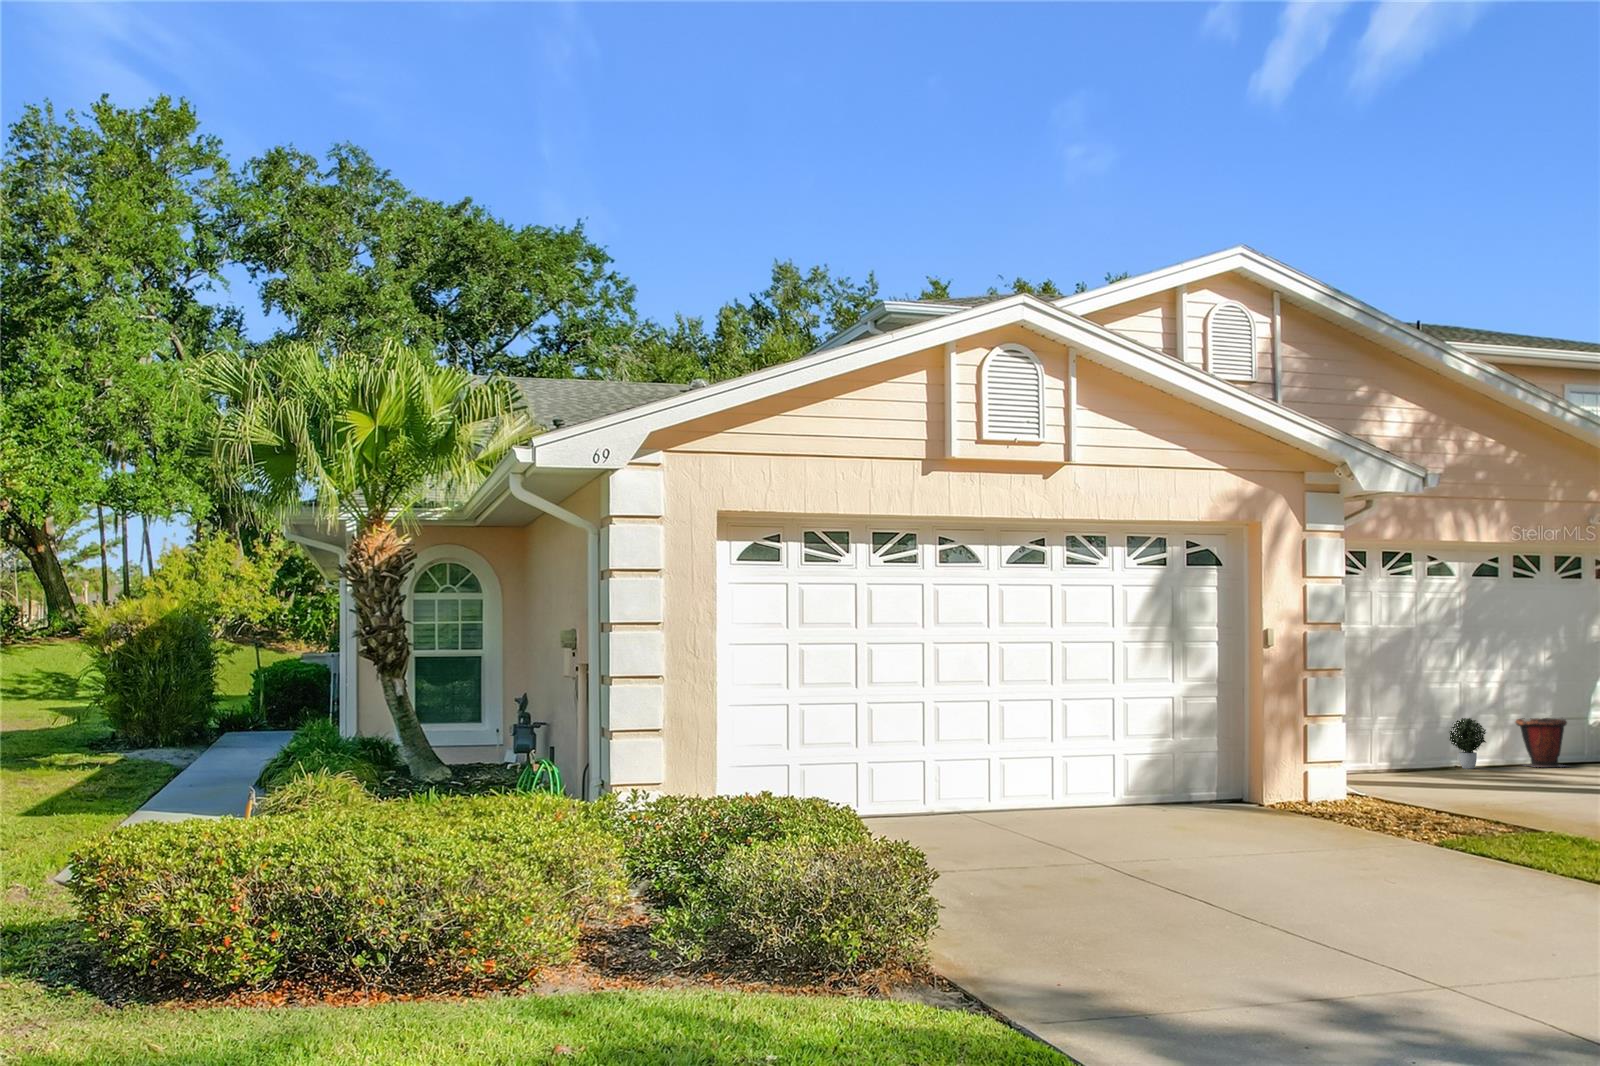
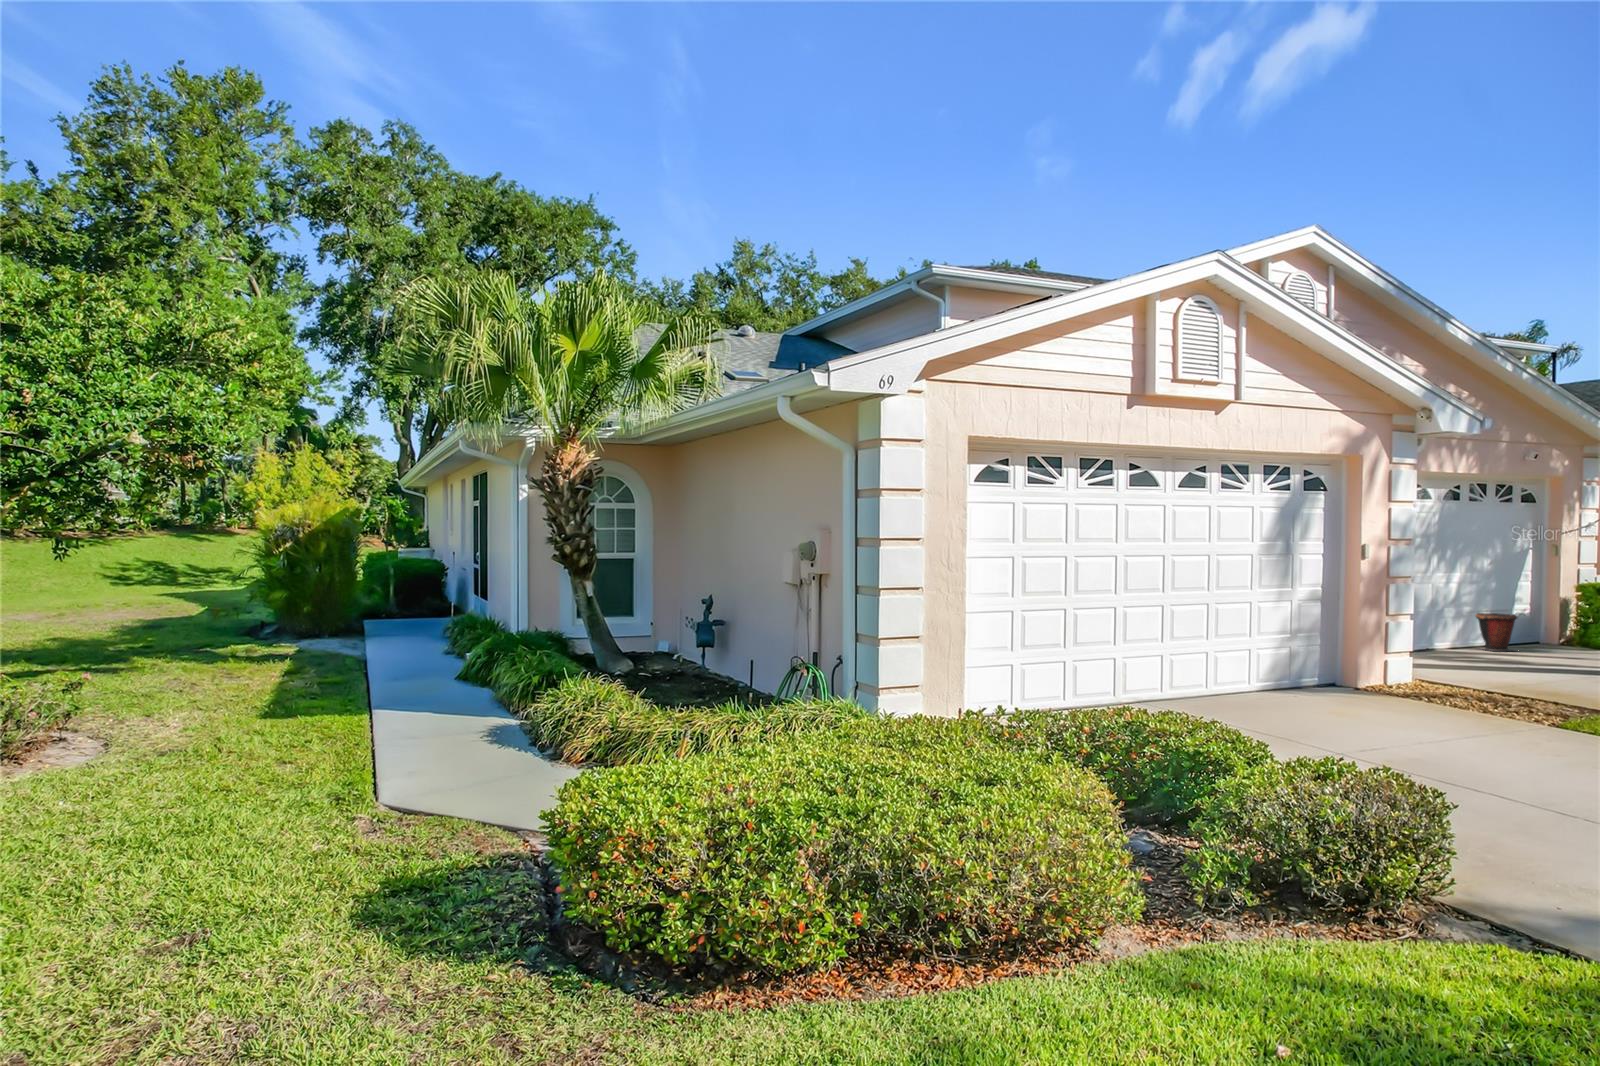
potted plant: present [1449,718,1486,769] -> none [1429,613,1462,653]

